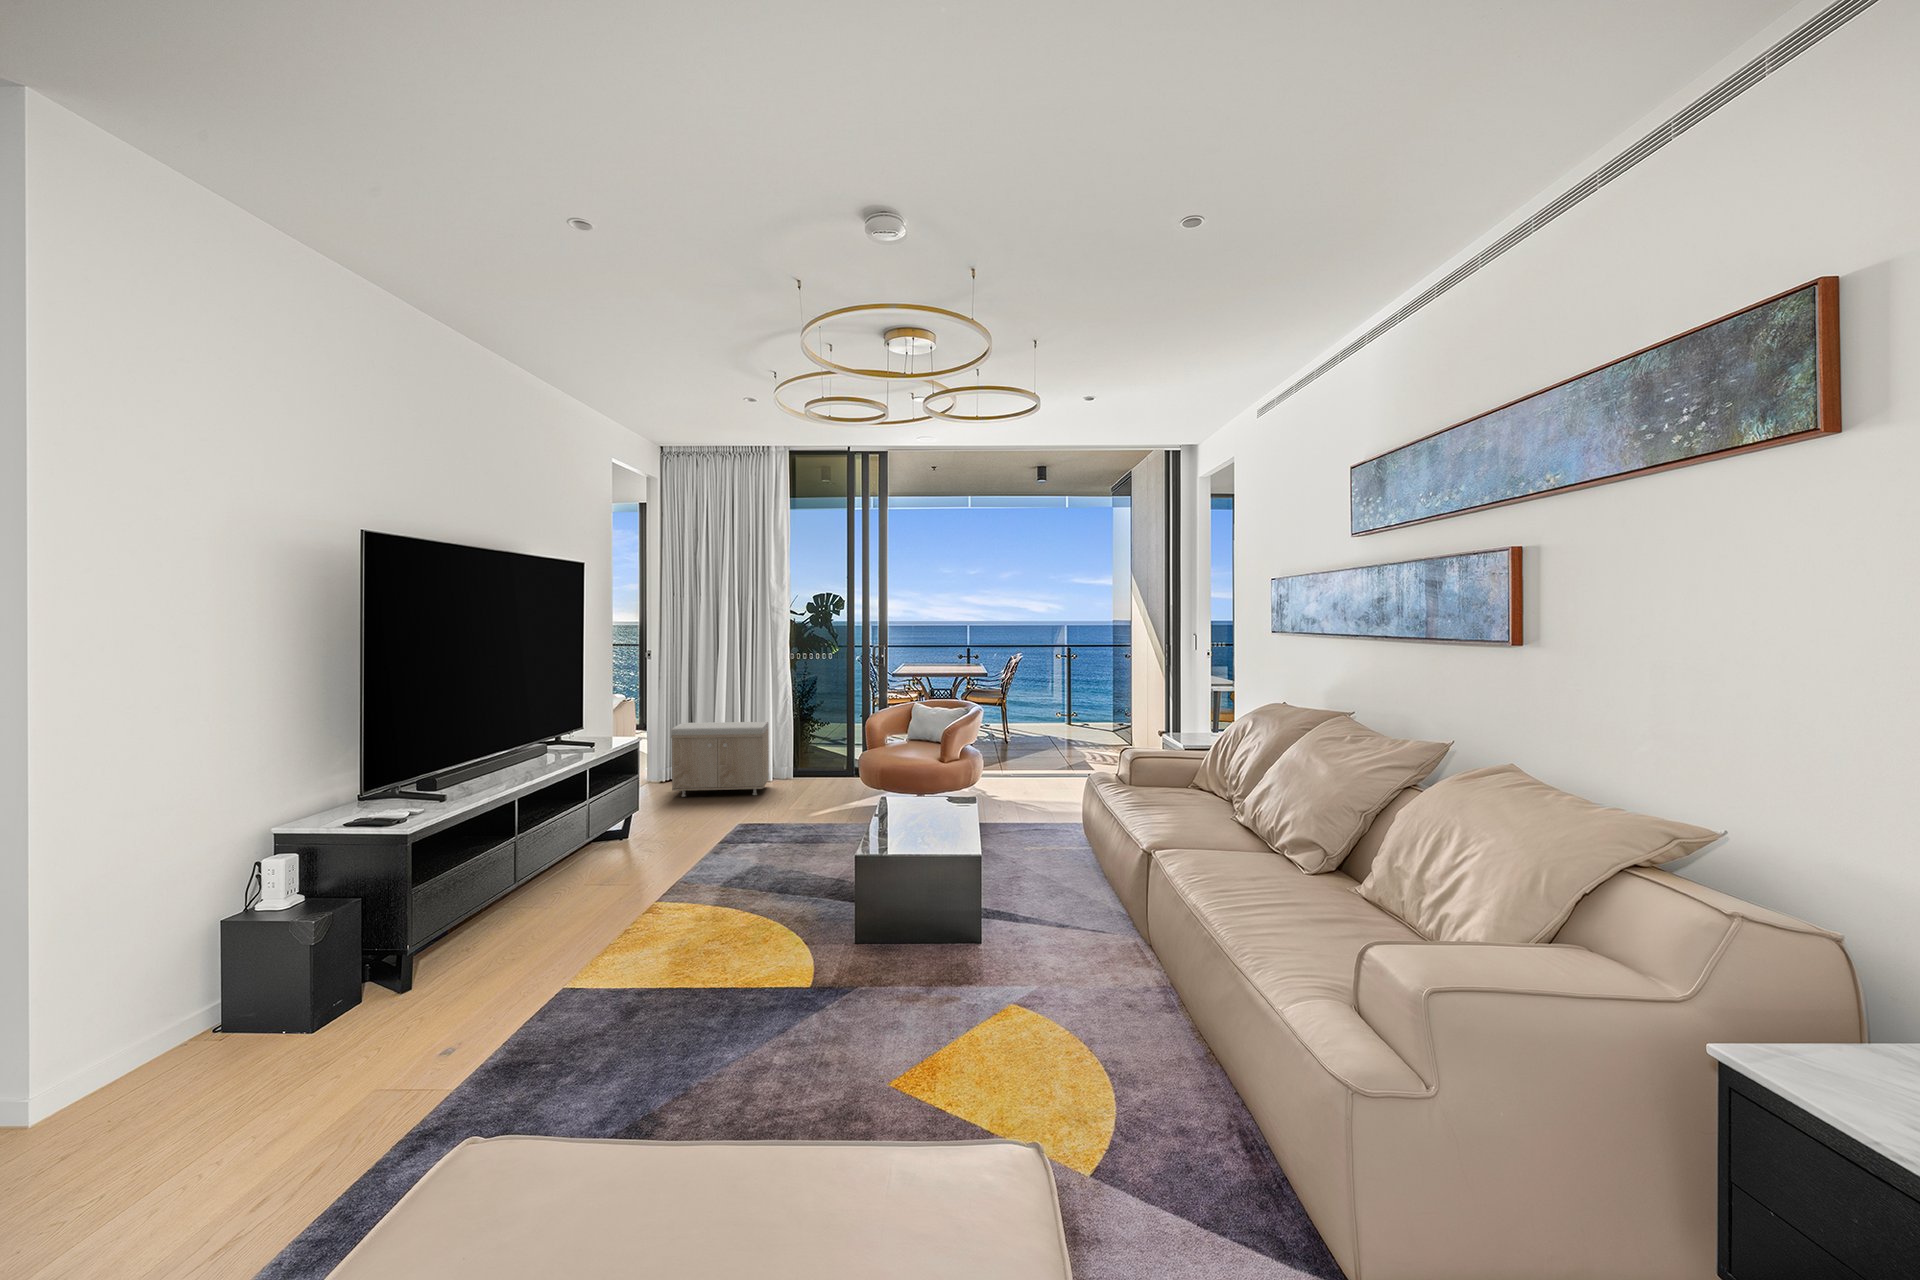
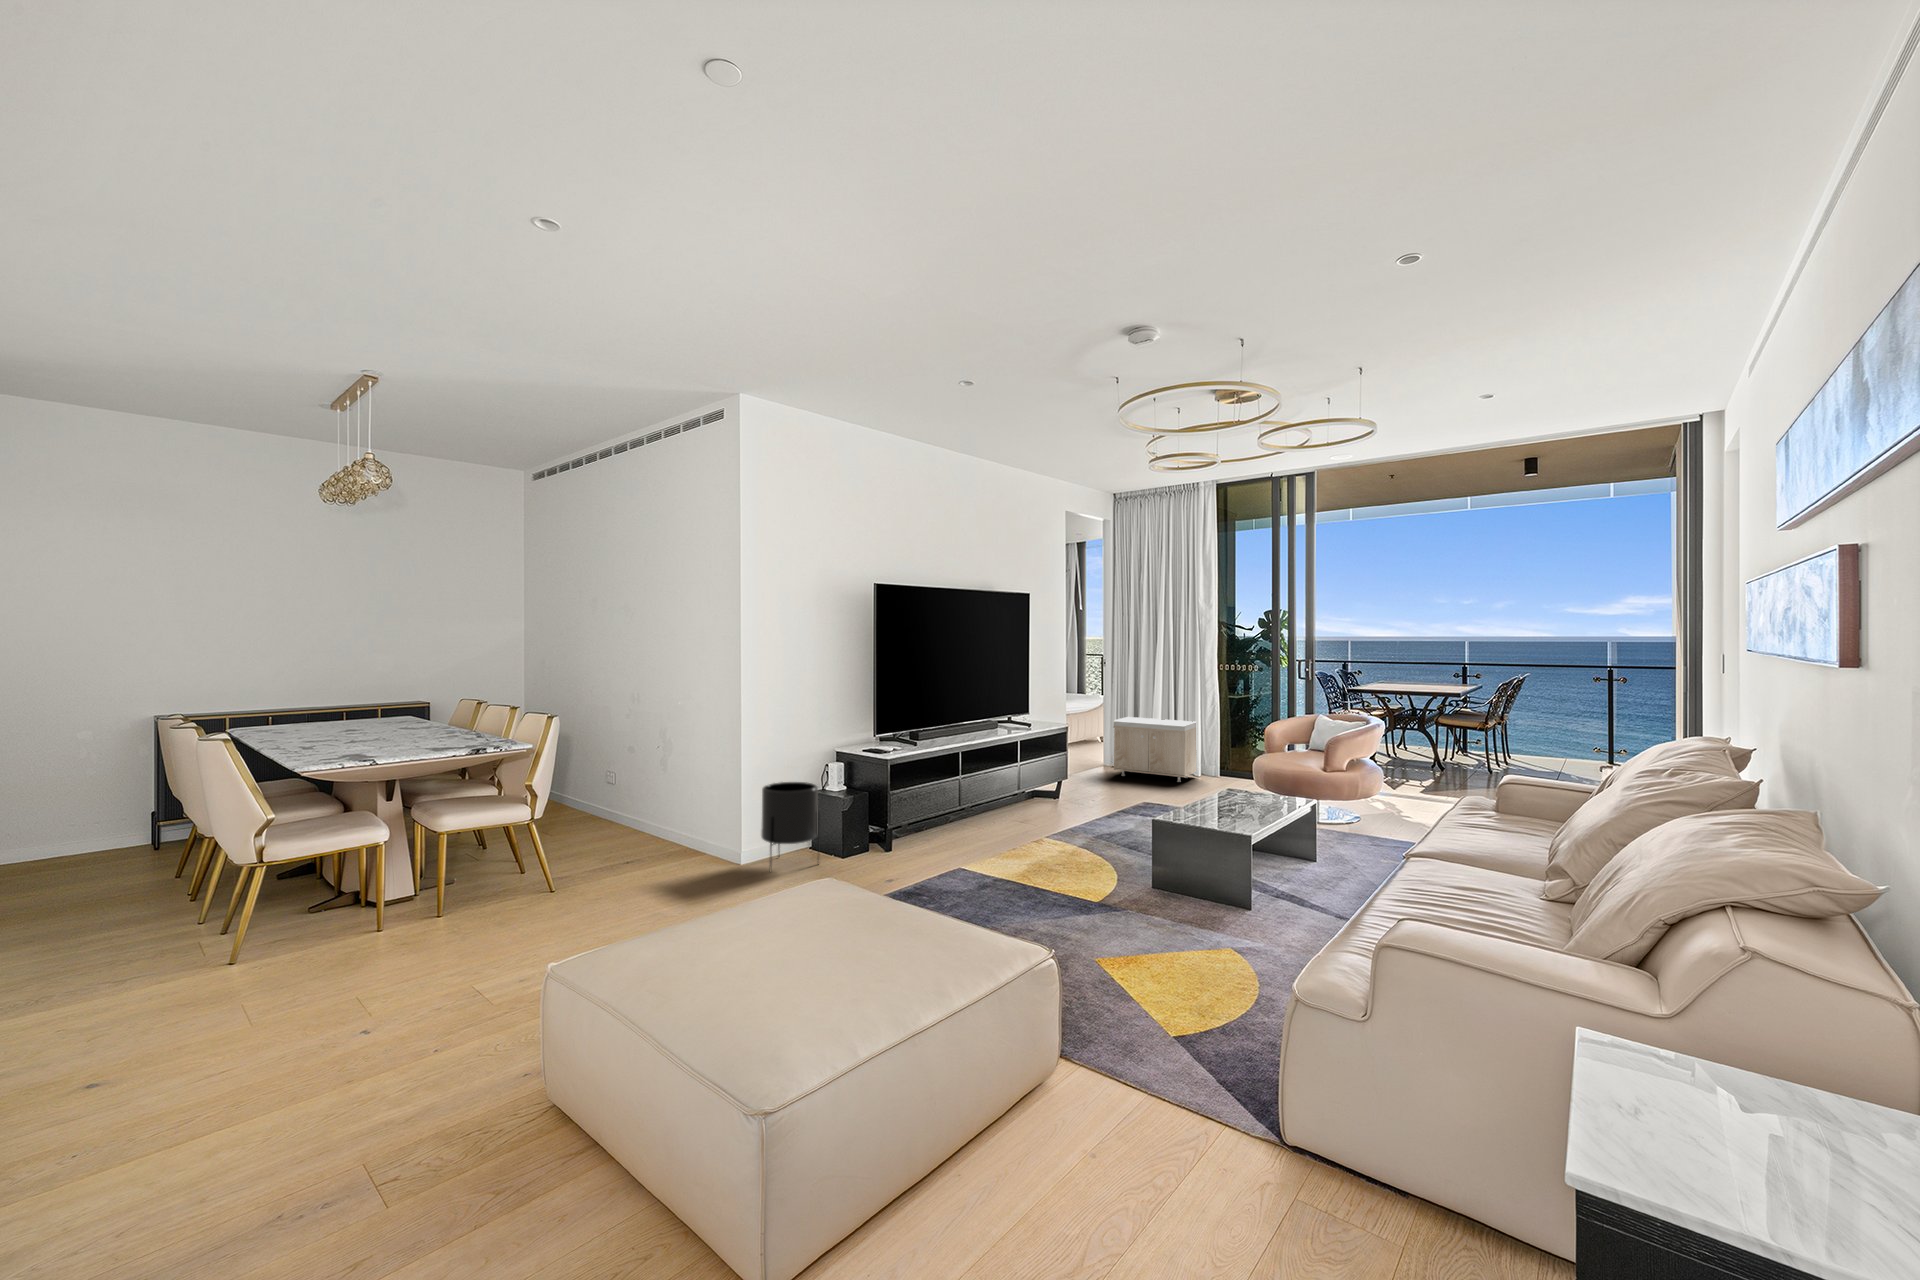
planter: none [119,903,272,1105] -> present [761,782,820,868]

